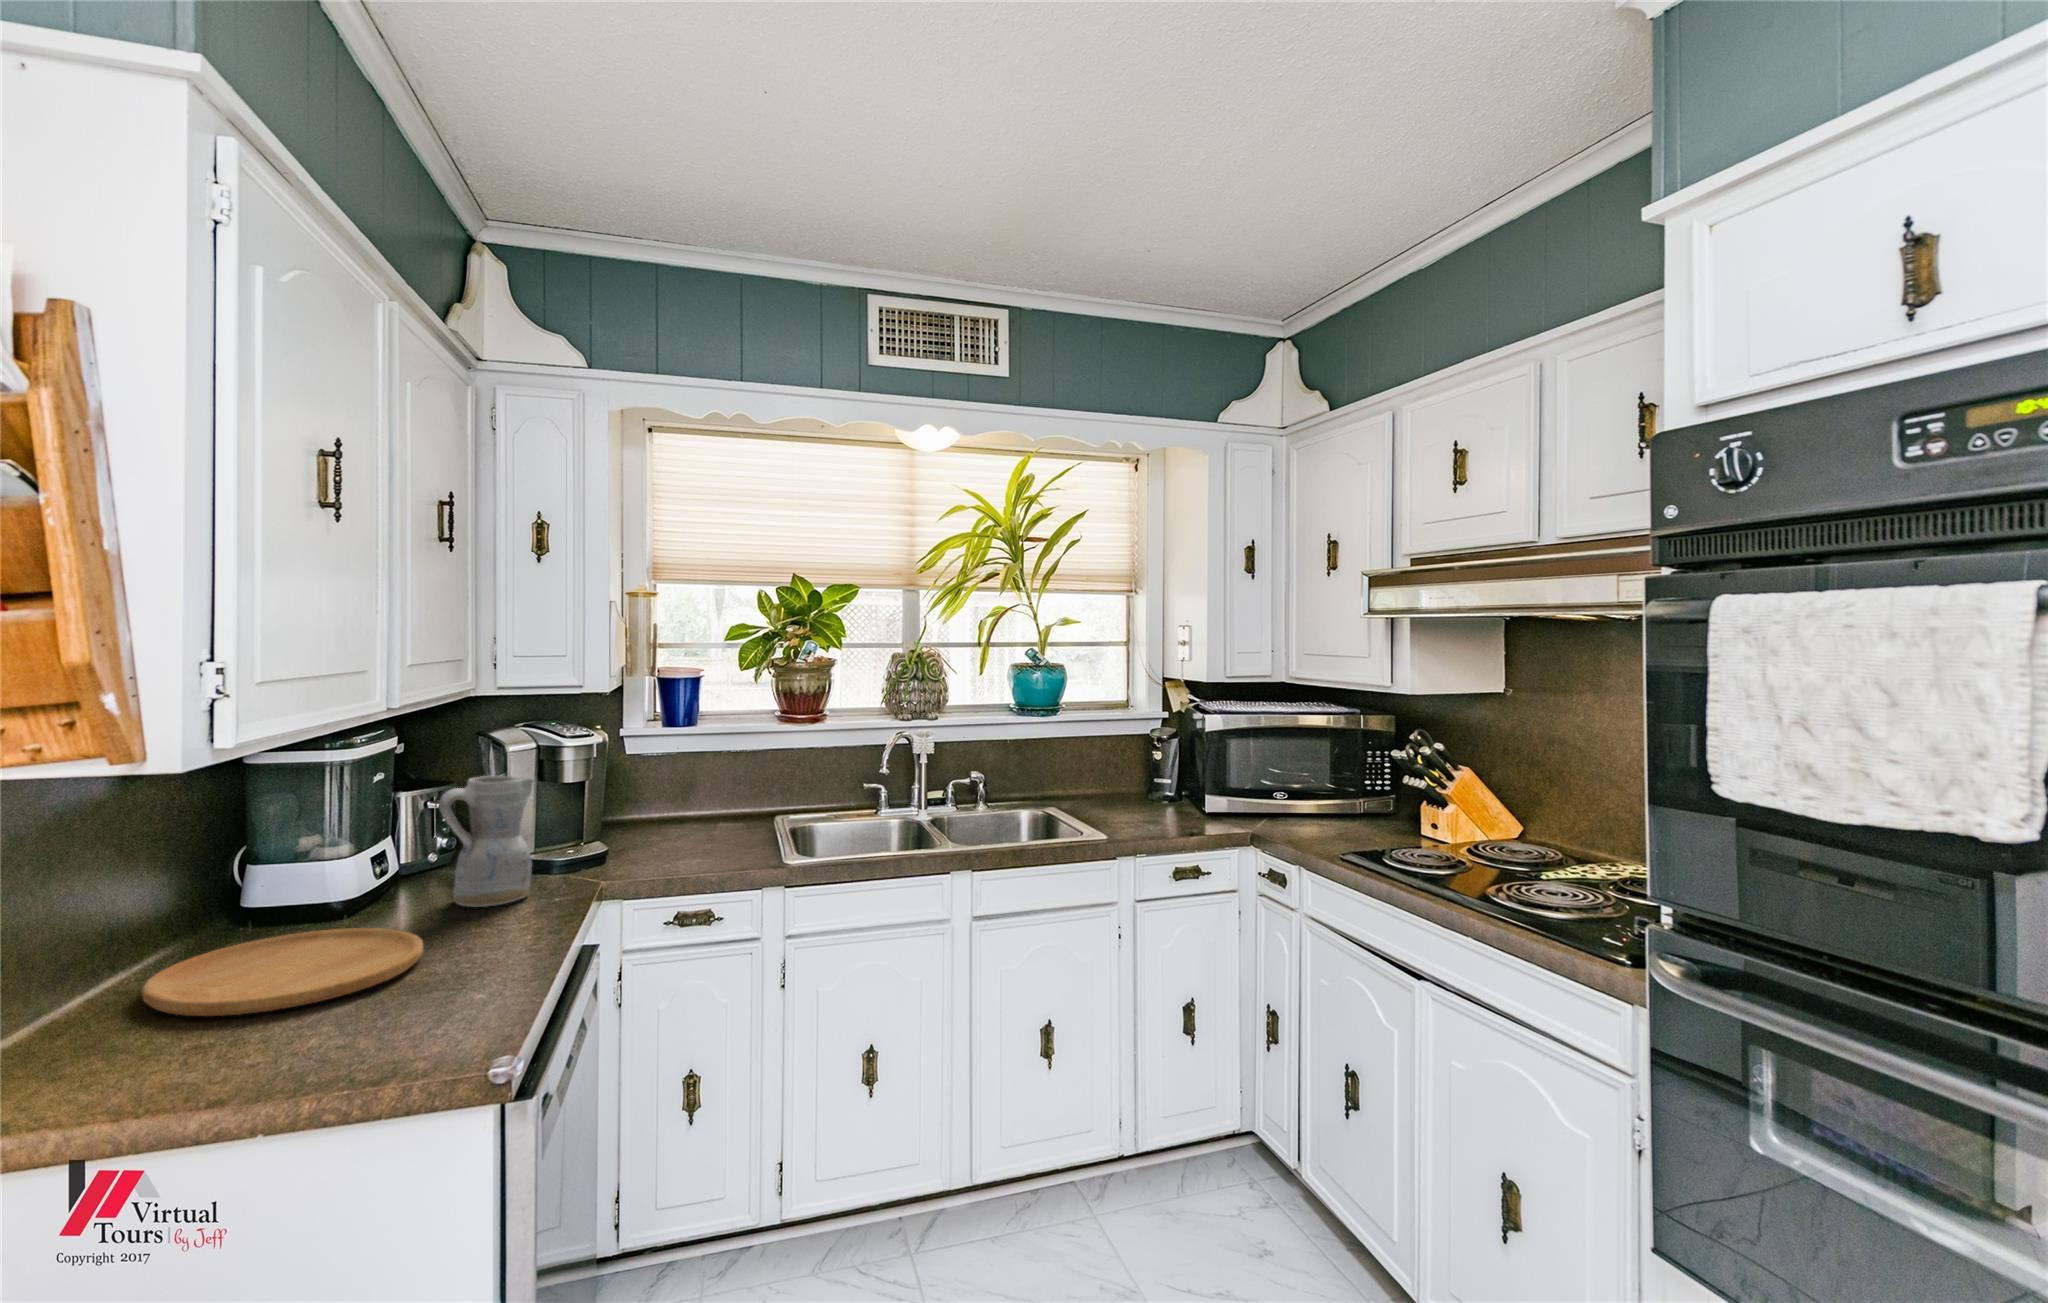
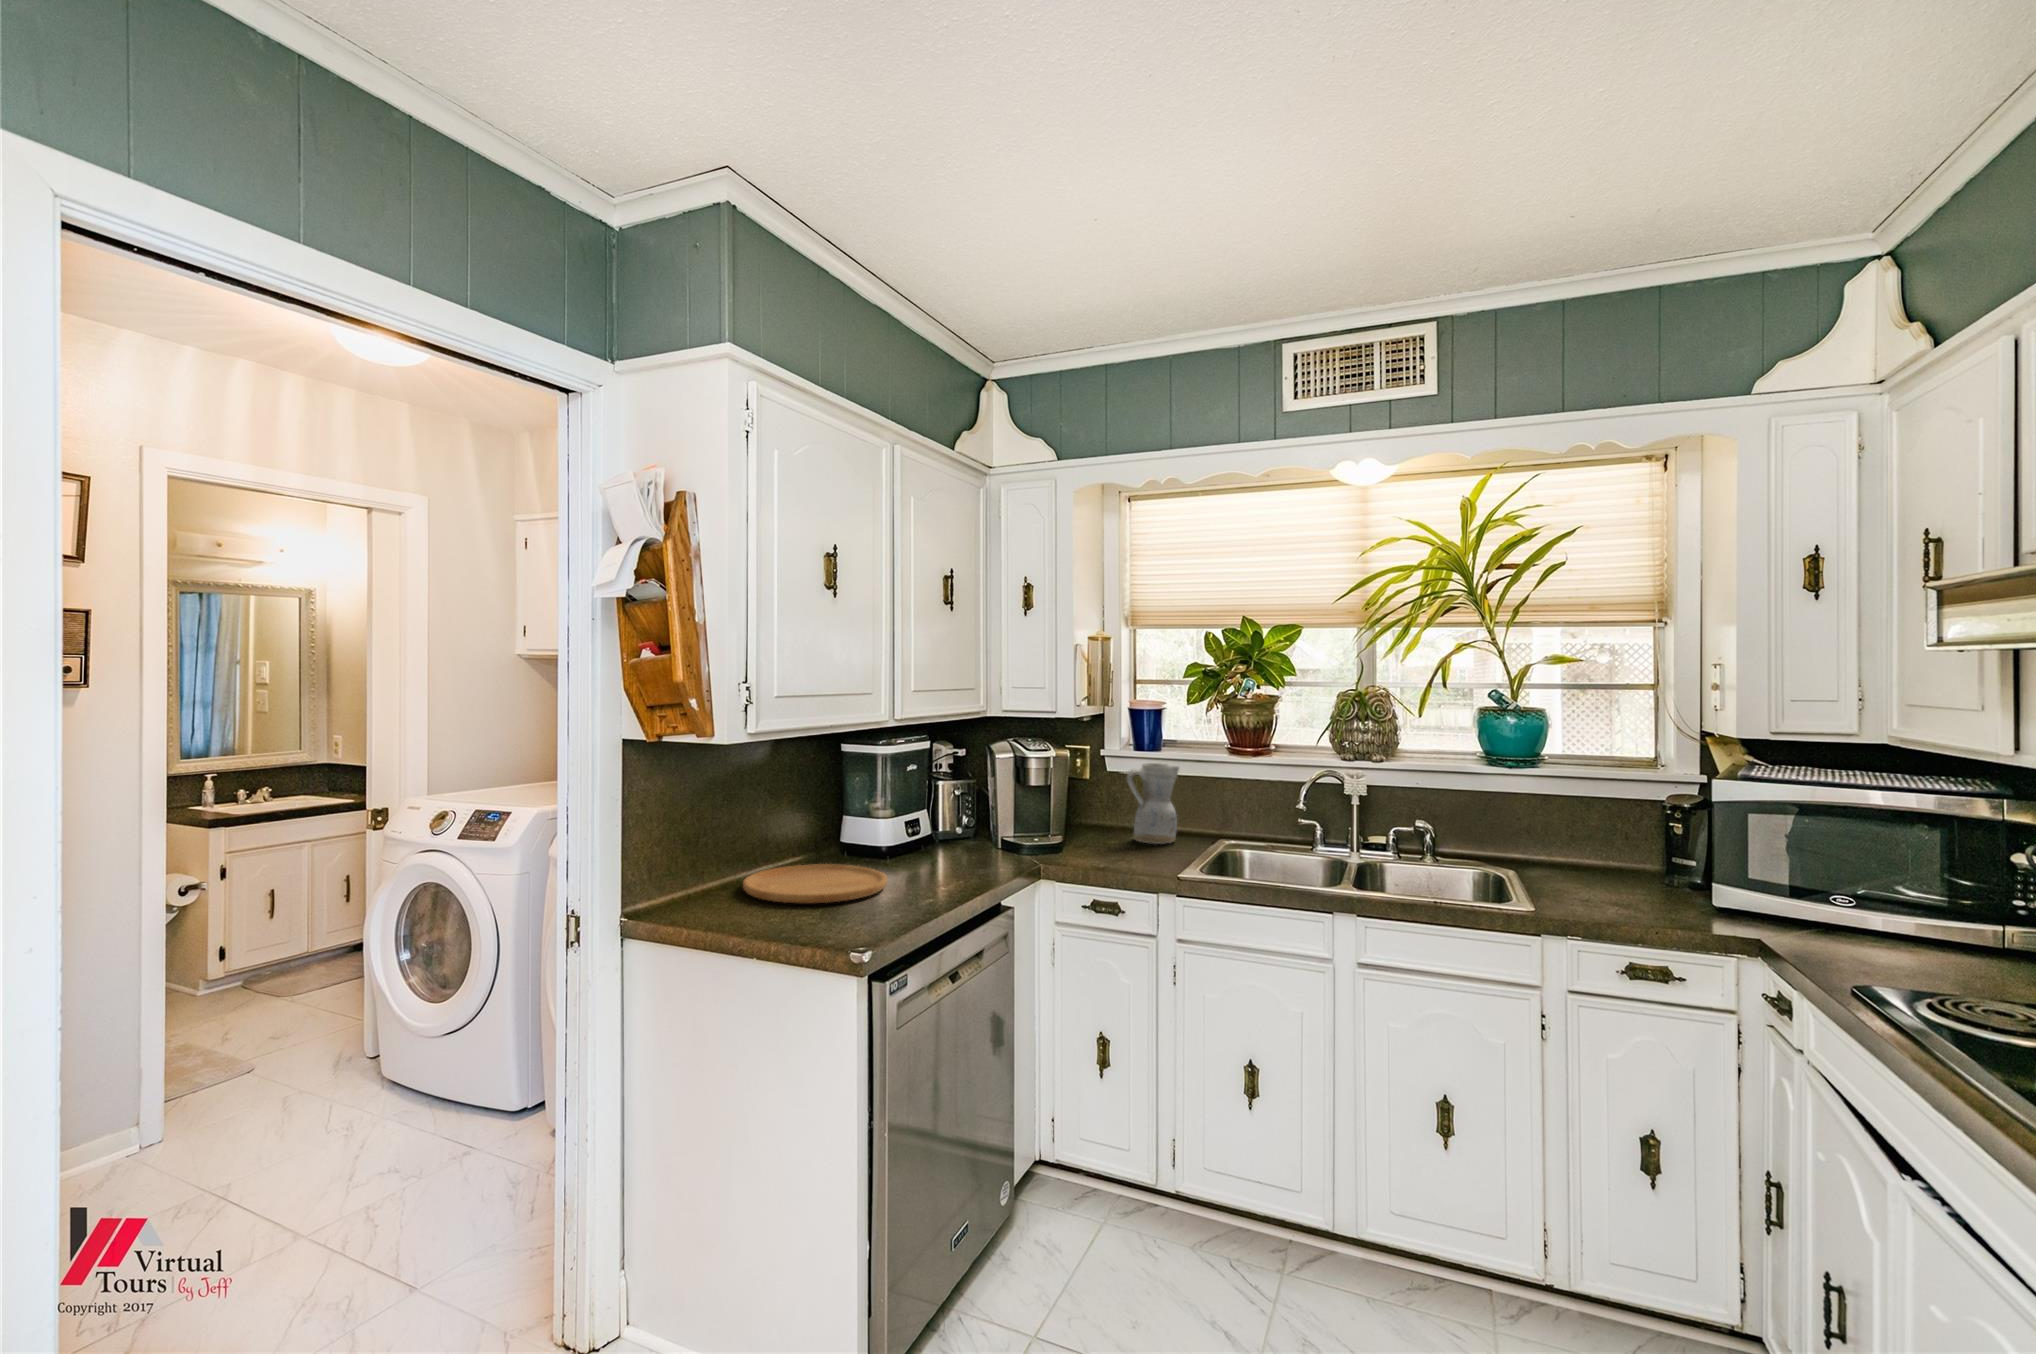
ceramic pitcher: present [439,776,534,907] -> present [1127,763,1179,844]

